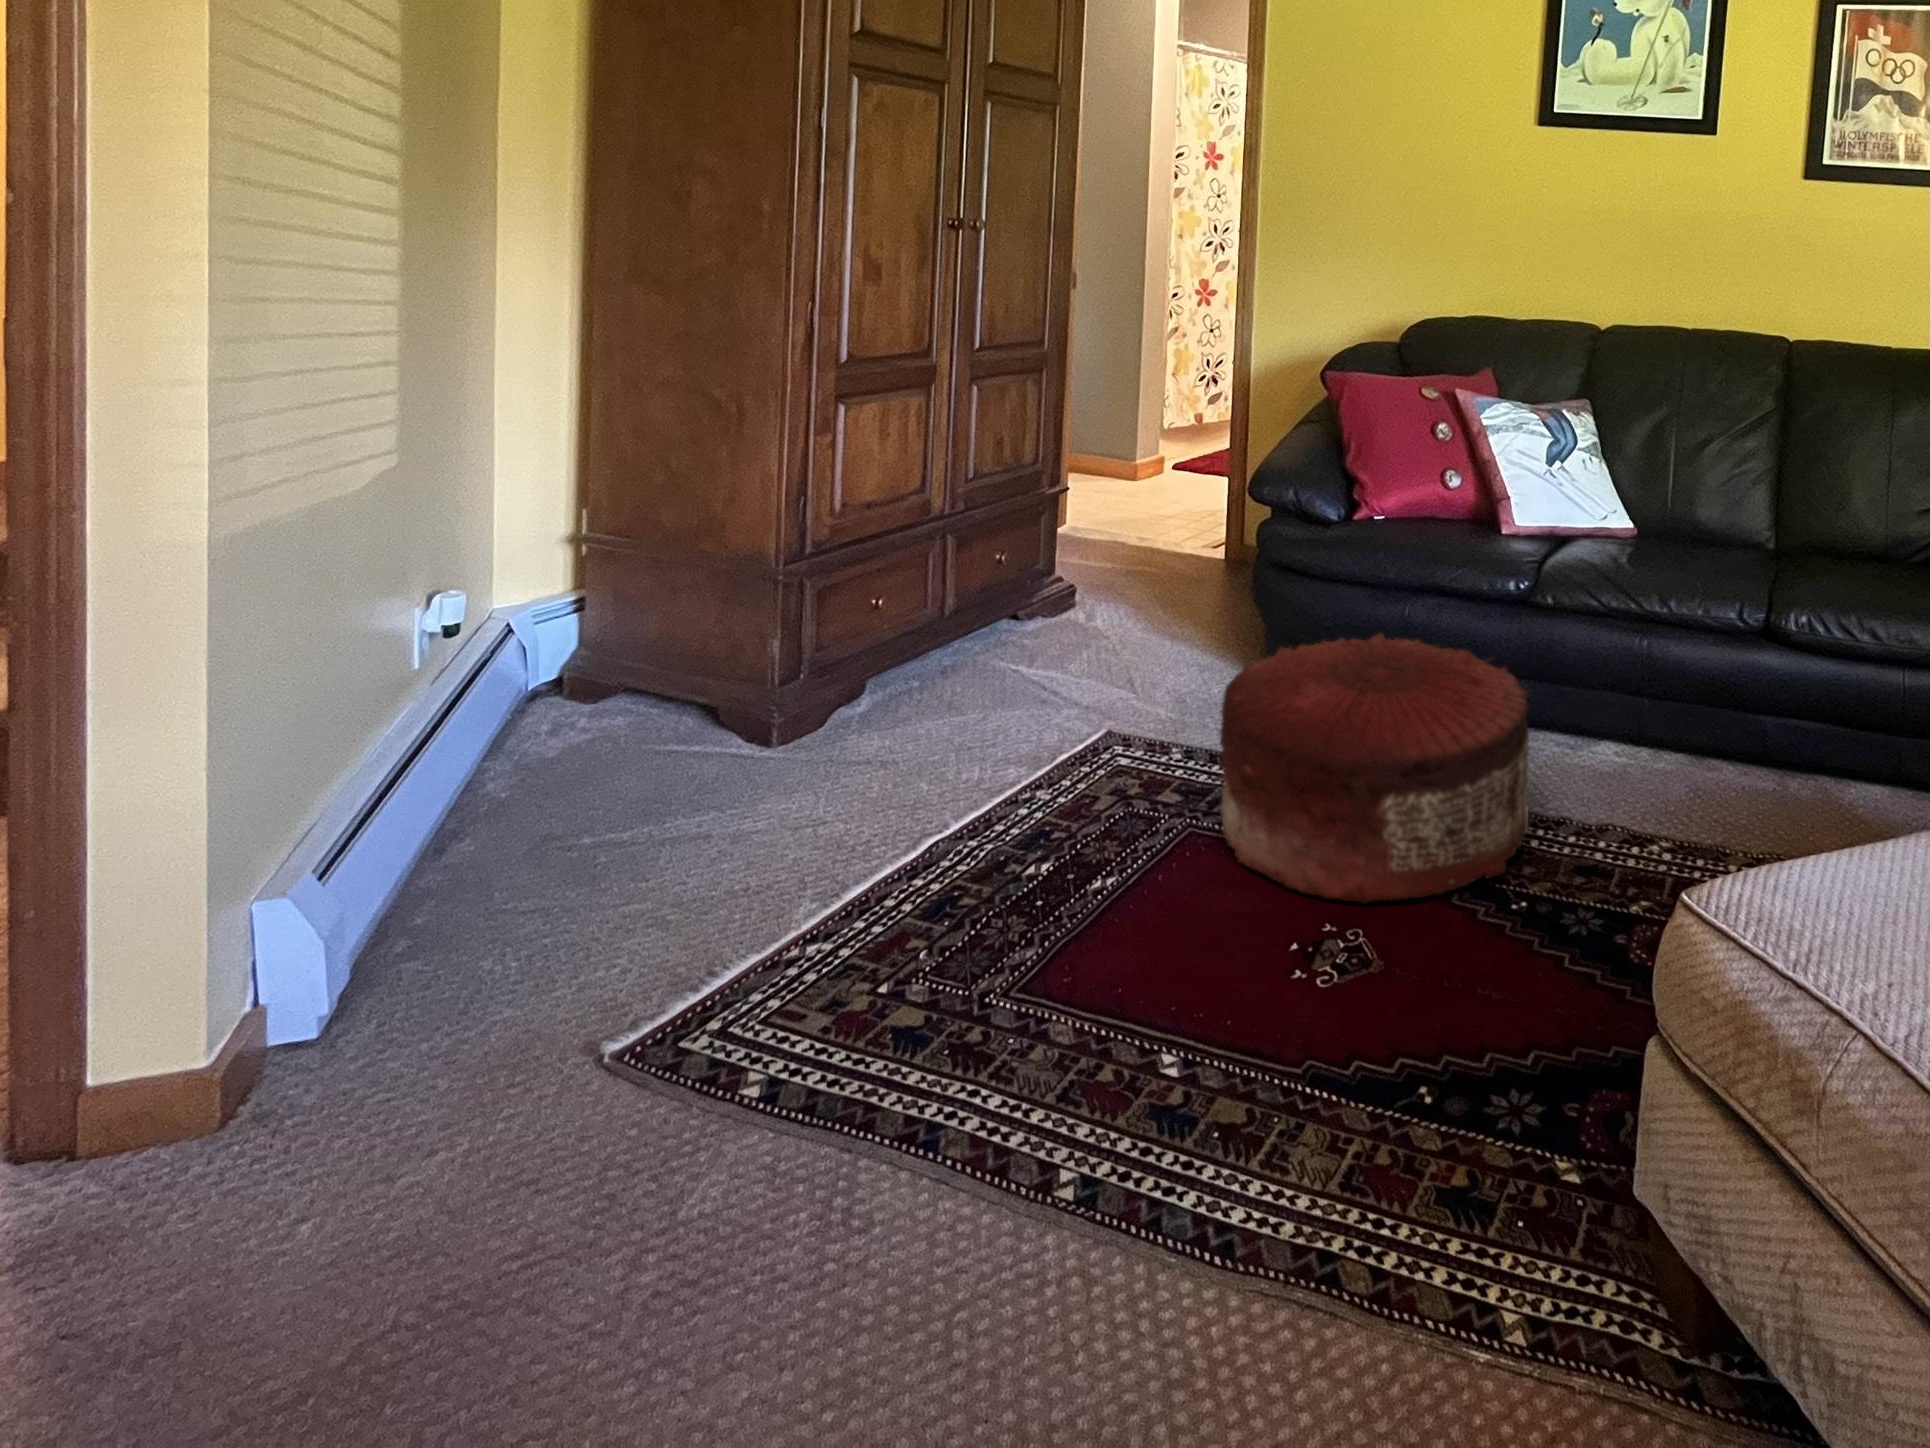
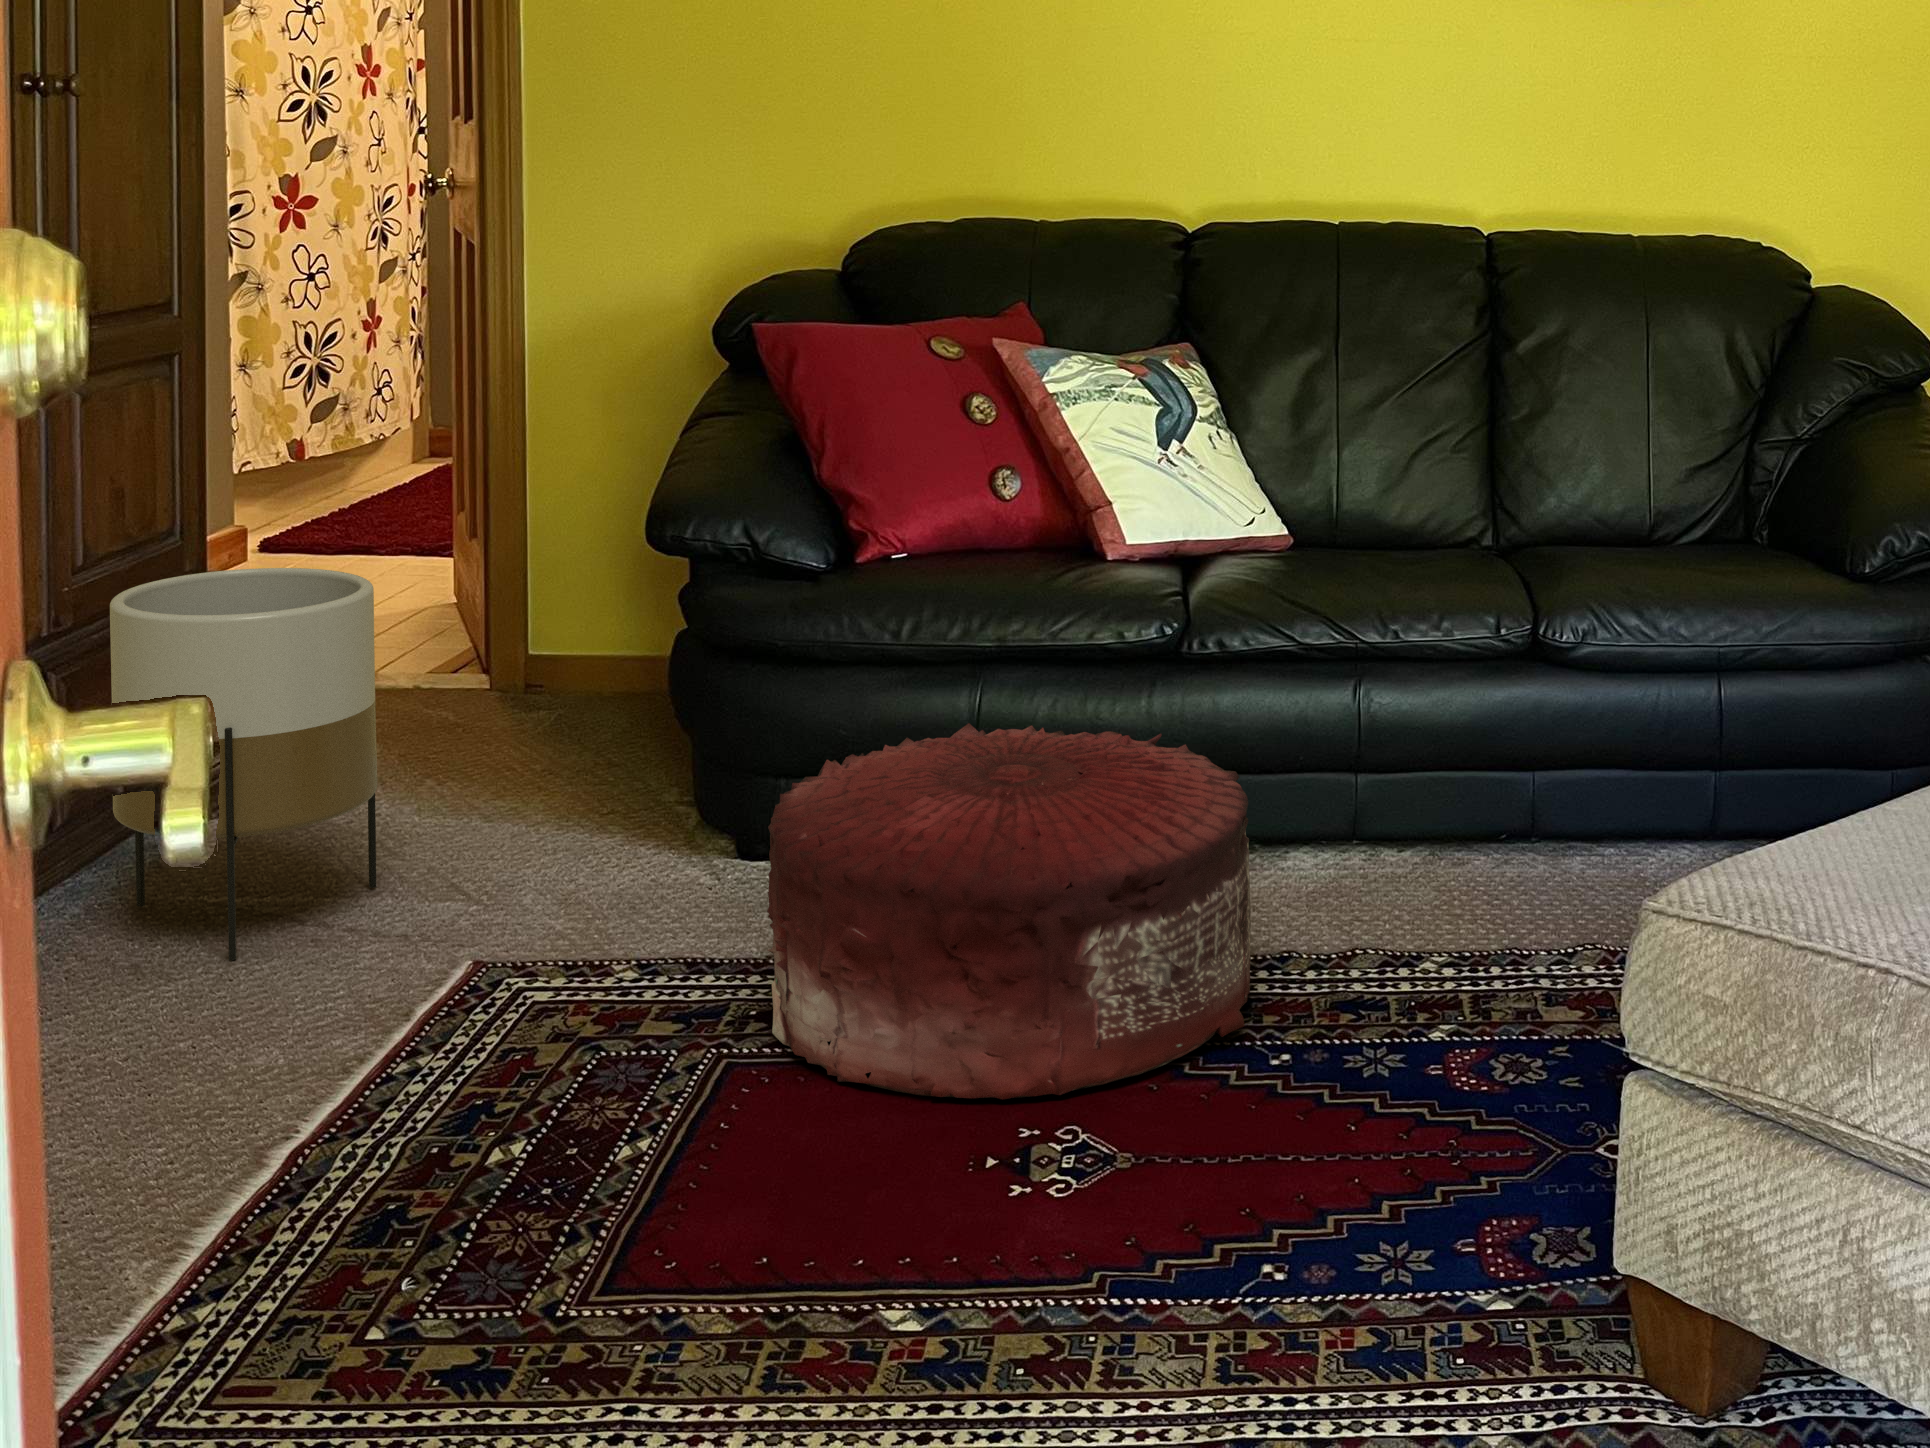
planter: none [943,489,1087,712] -> present [110,568,377,960]

